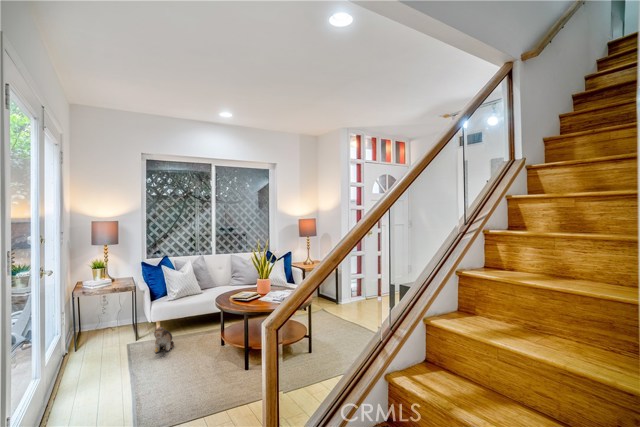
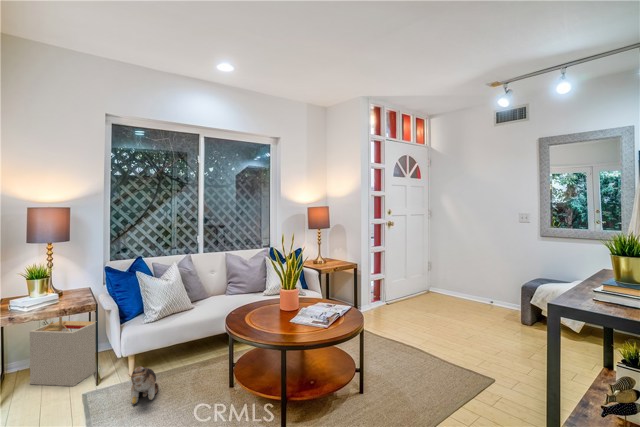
storage bin: none [93,290,137,342] -> present [29,317,95,386]

